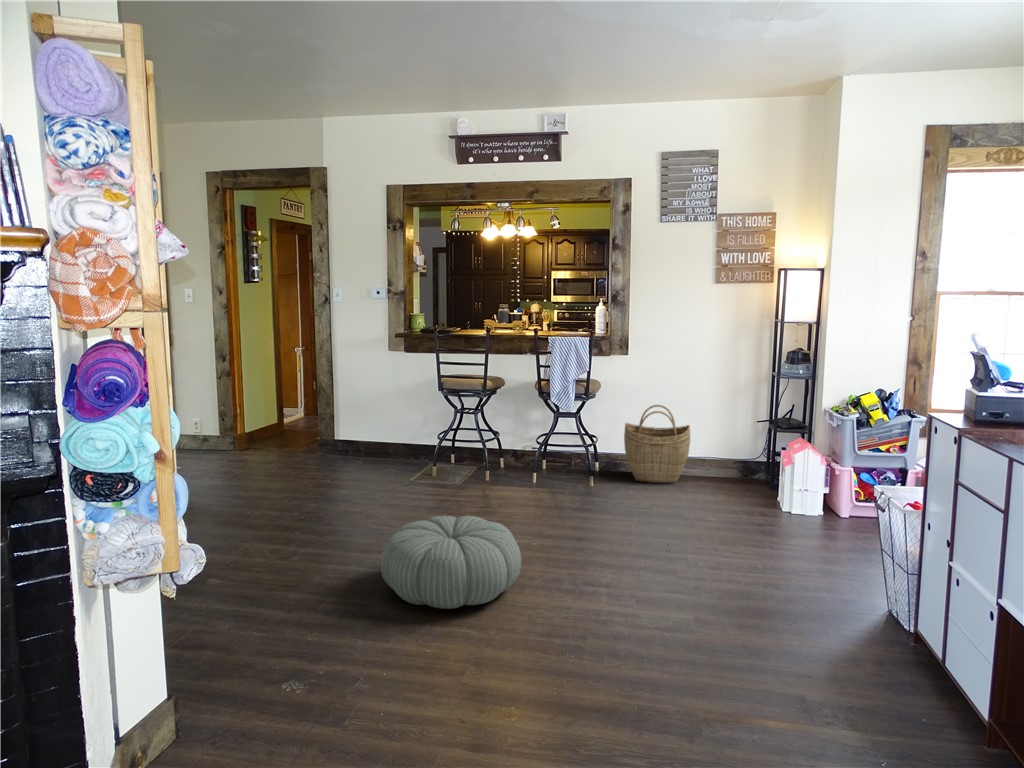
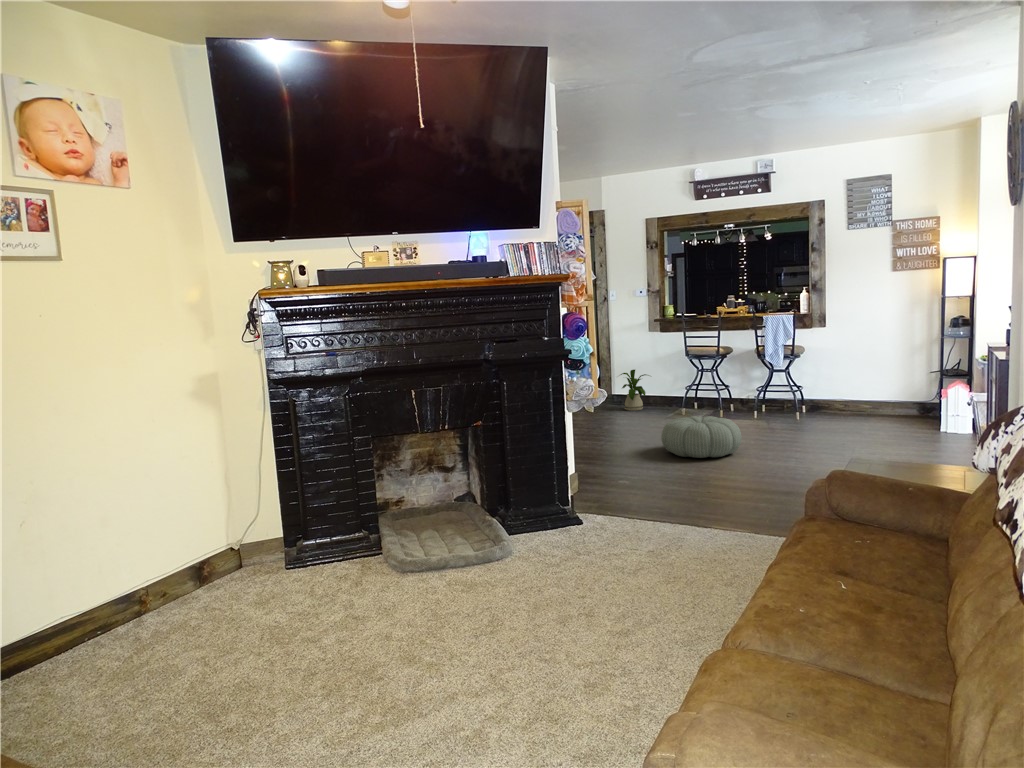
woven basket: present [624,405,690,483] -> none [822,362,874,417]
house plant: none [339,407,391,468] -> present [621,370,649,411]

